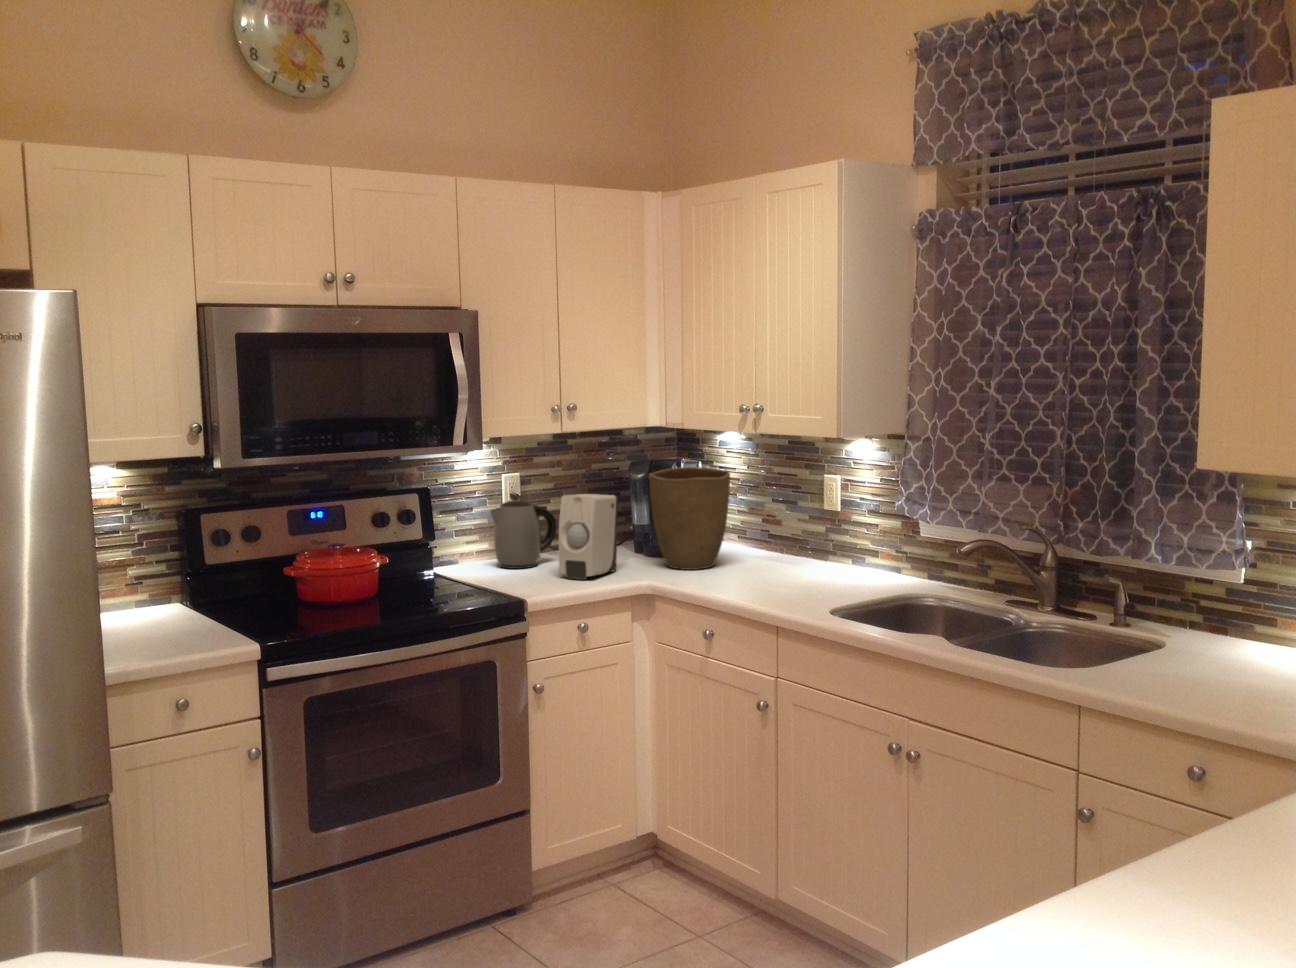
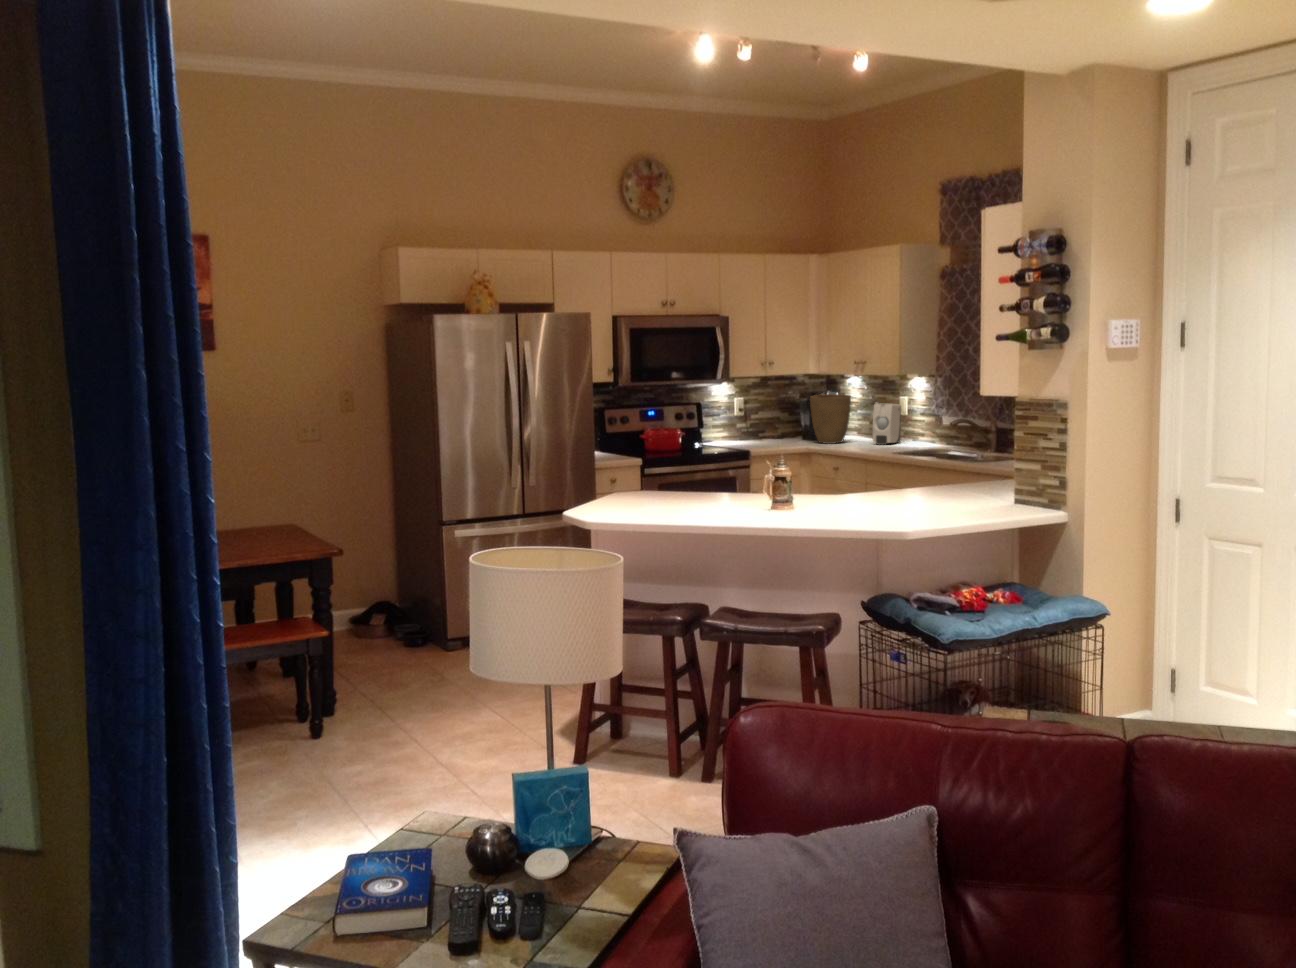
soap dispenser: present [558,494,618,580] -> present [873,403,901,445]
kettle: present [491,500,557,569] -> none [730,410,763,444]

